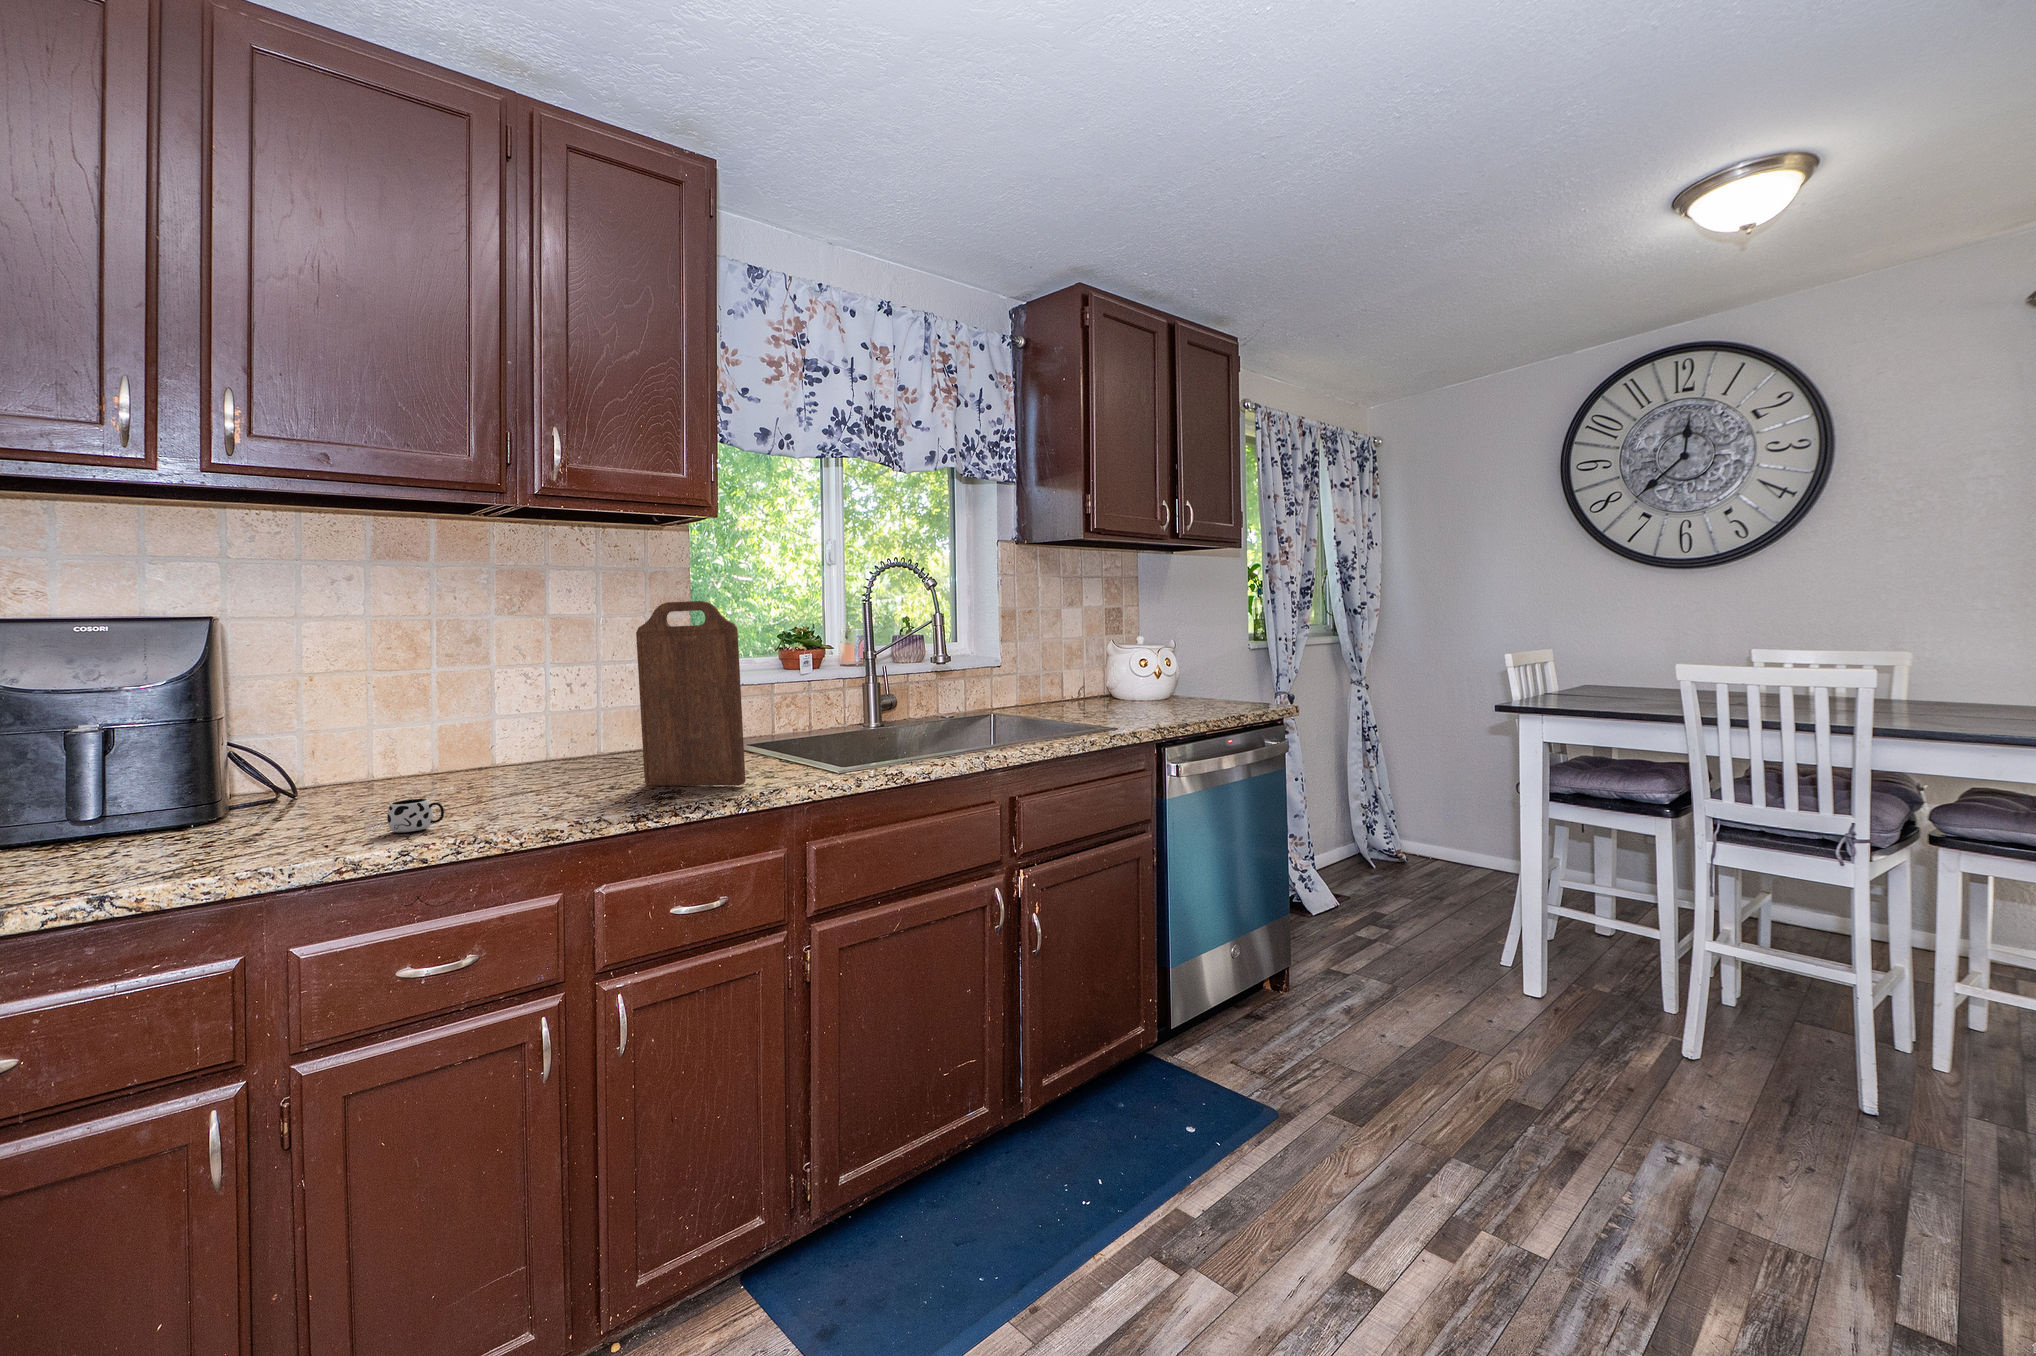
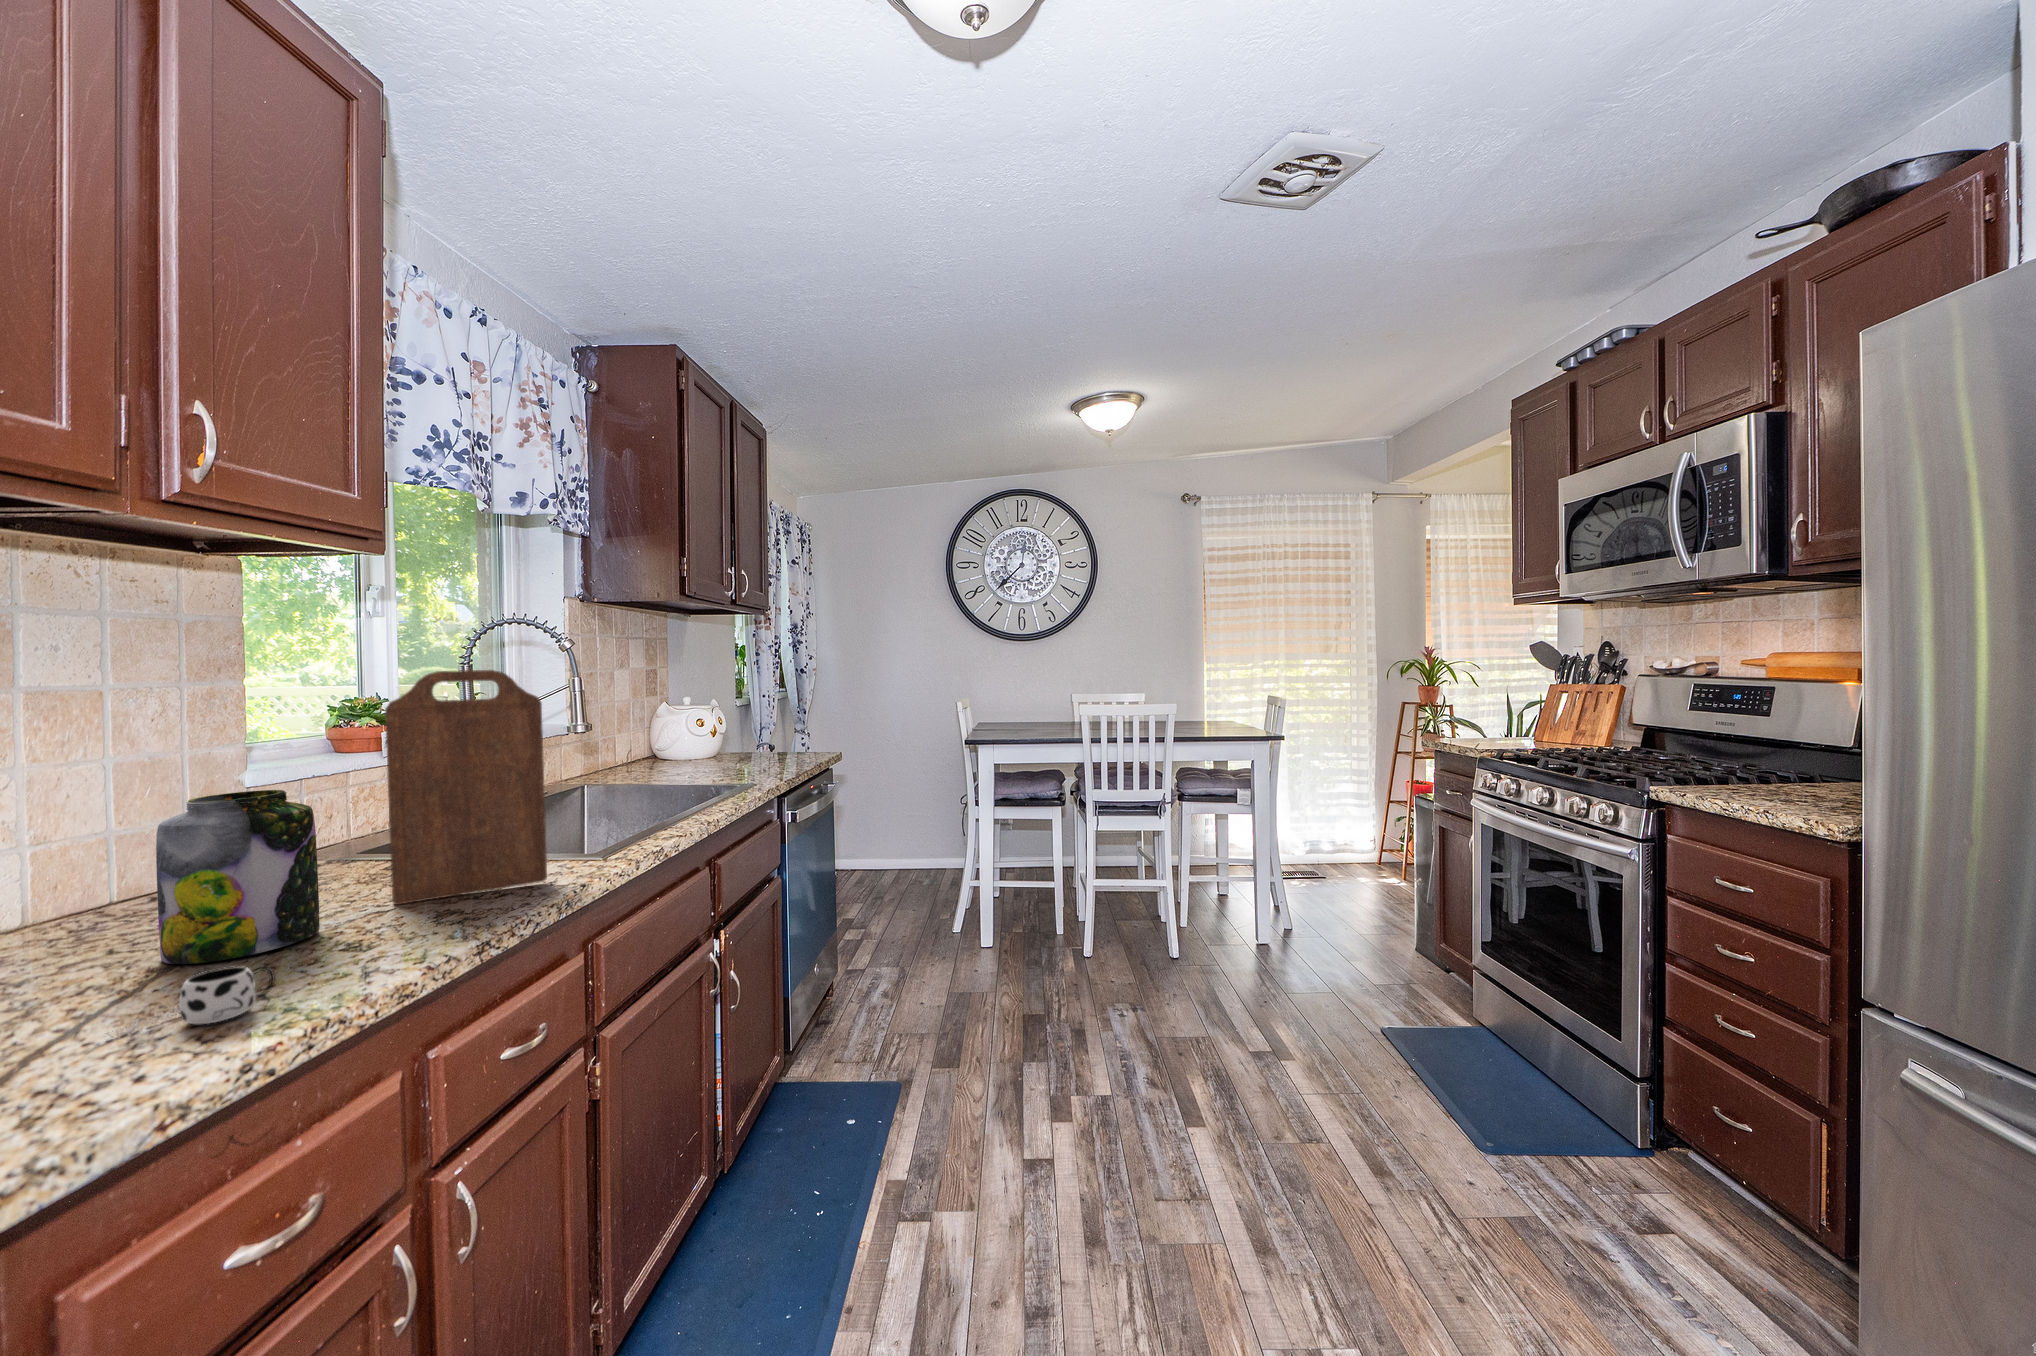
jar: none [483,688,580,800] -> present [156,790,320,964]

